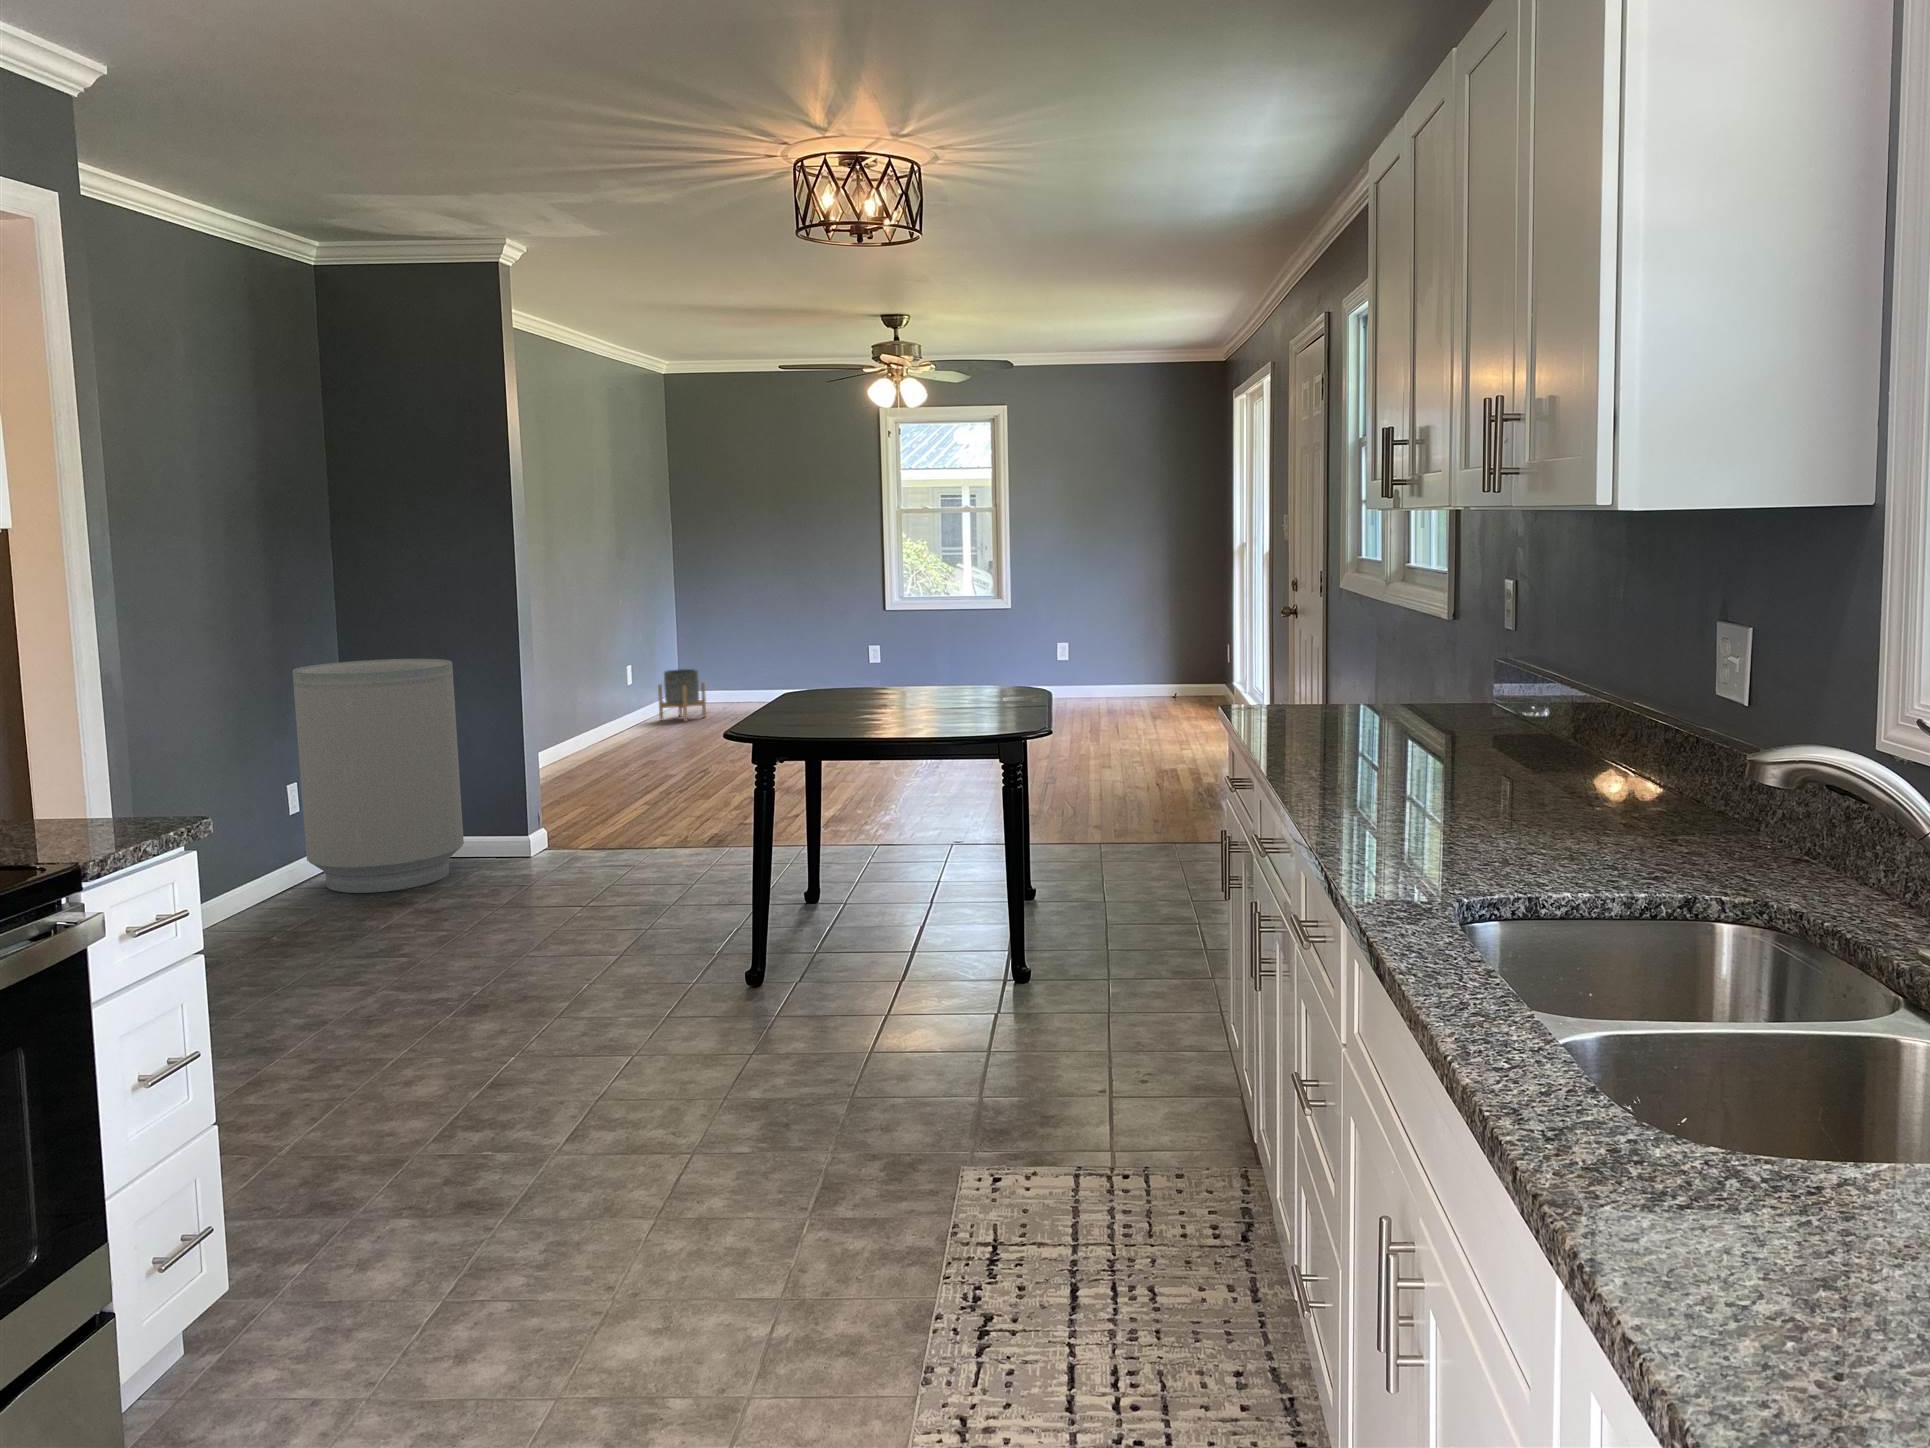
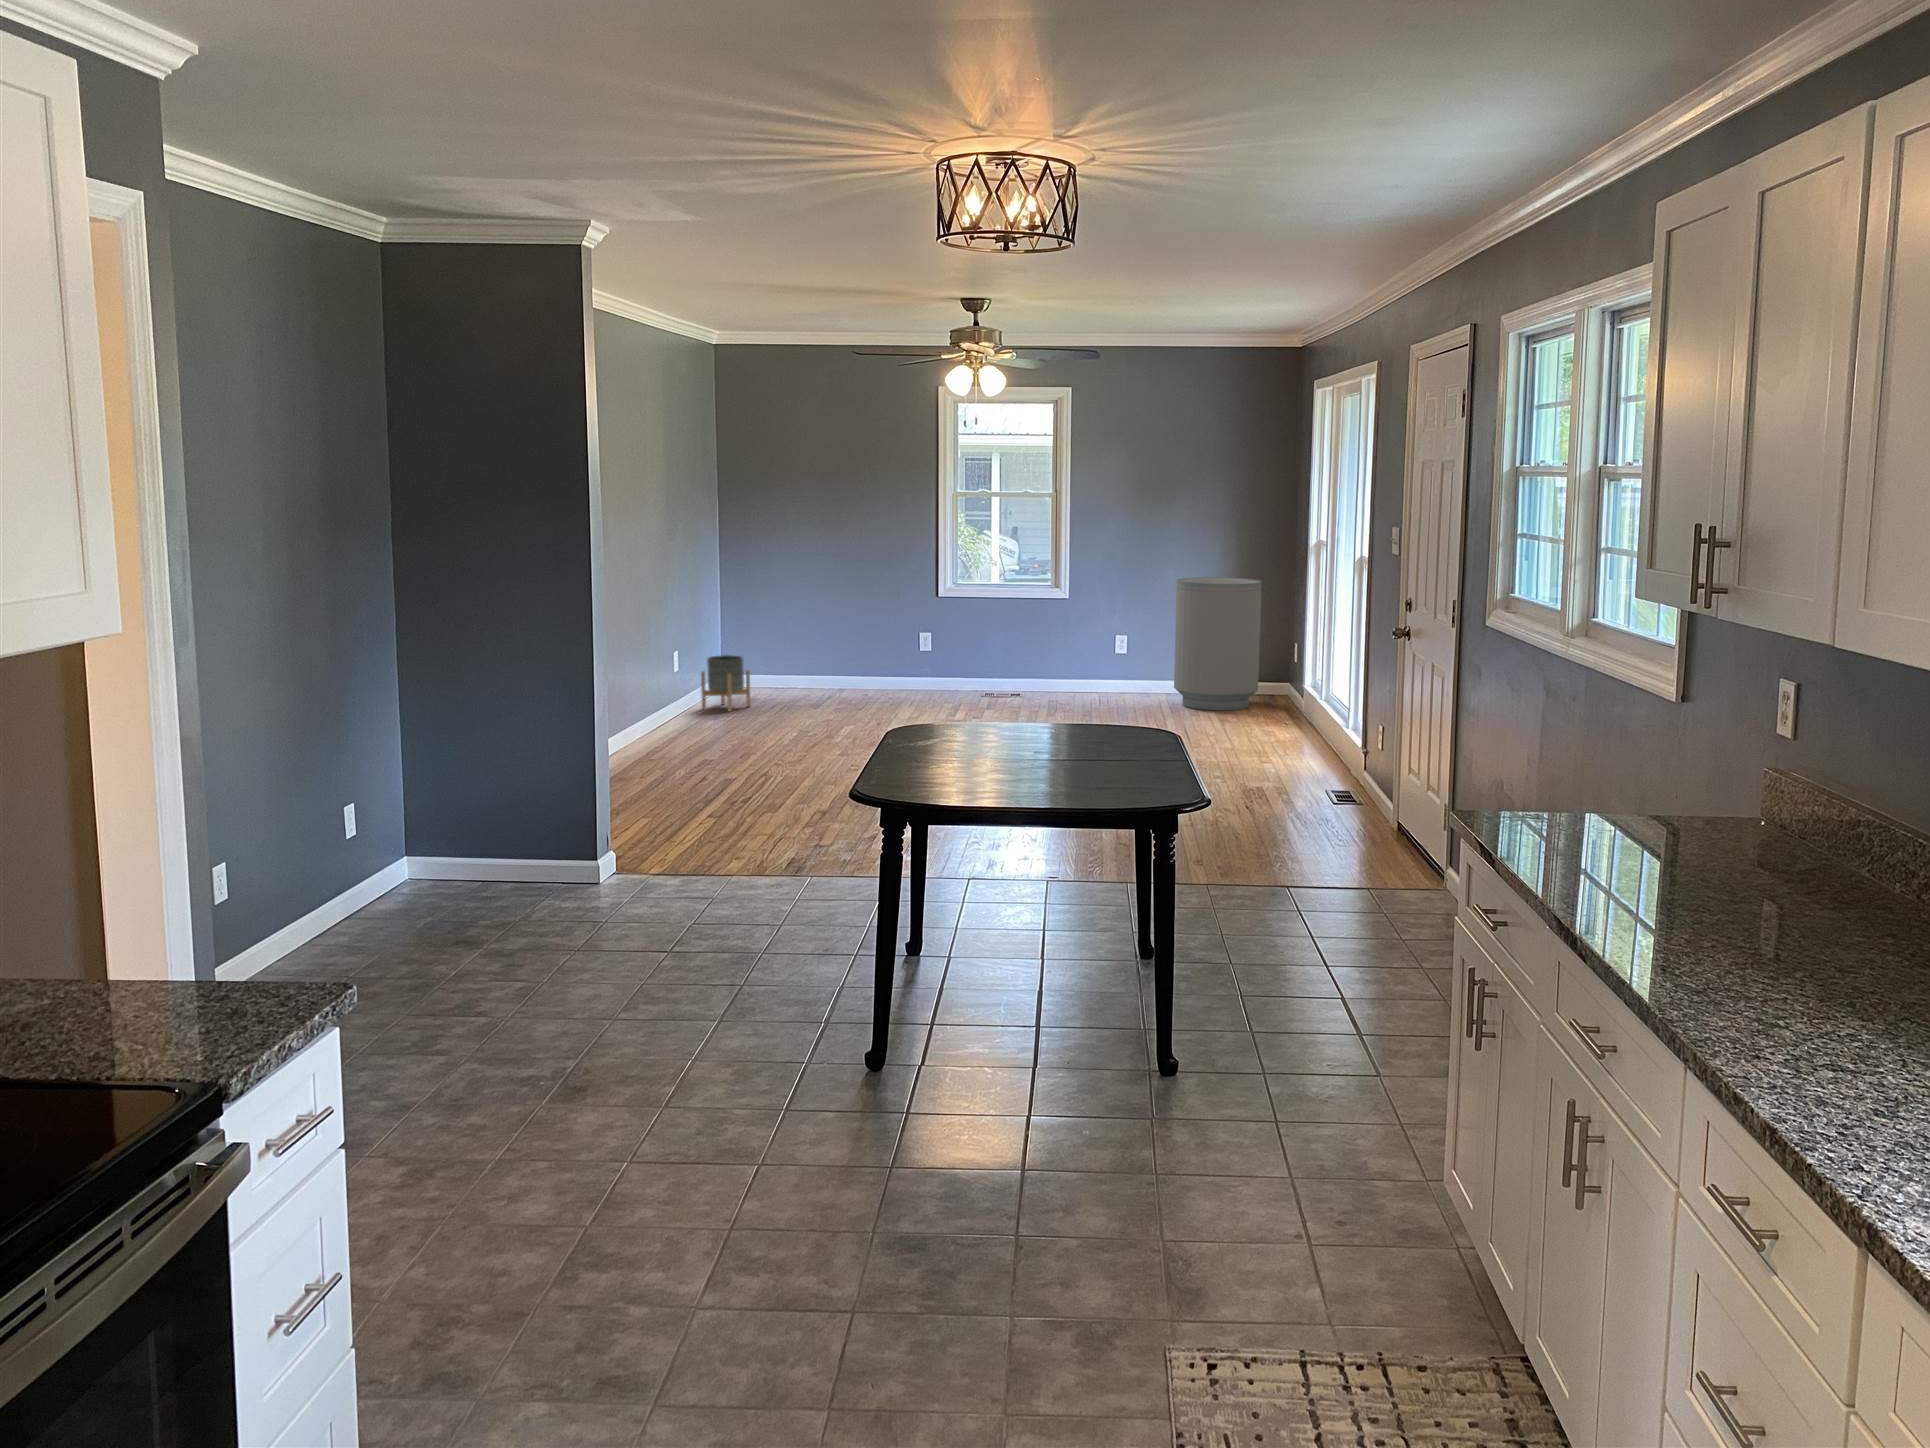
trash can: present [293,659,464,893] -> present [1174,577,1262,710]

